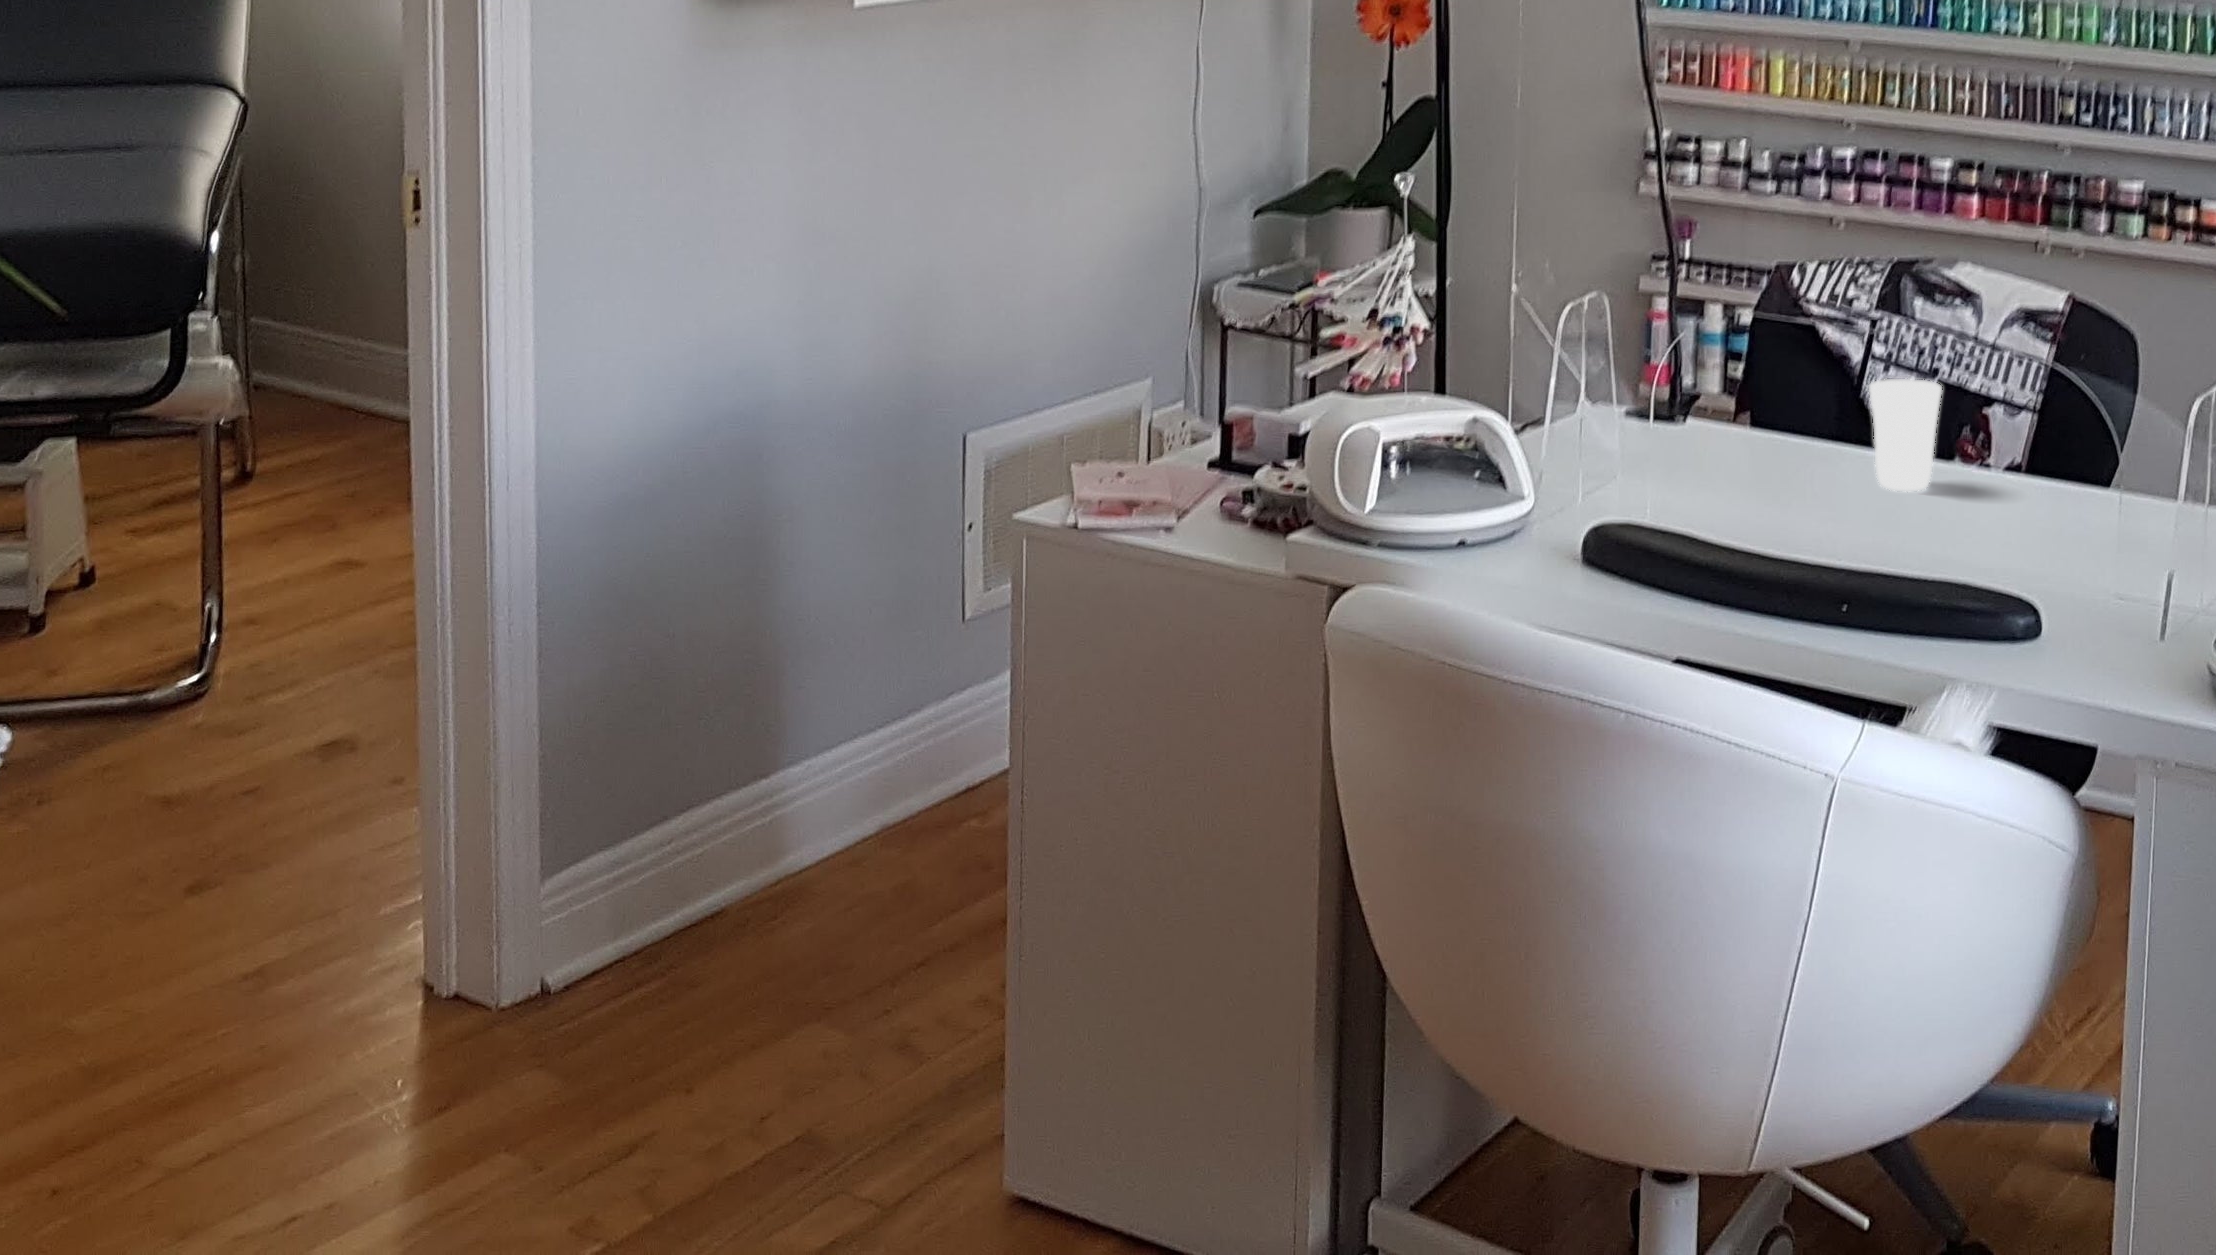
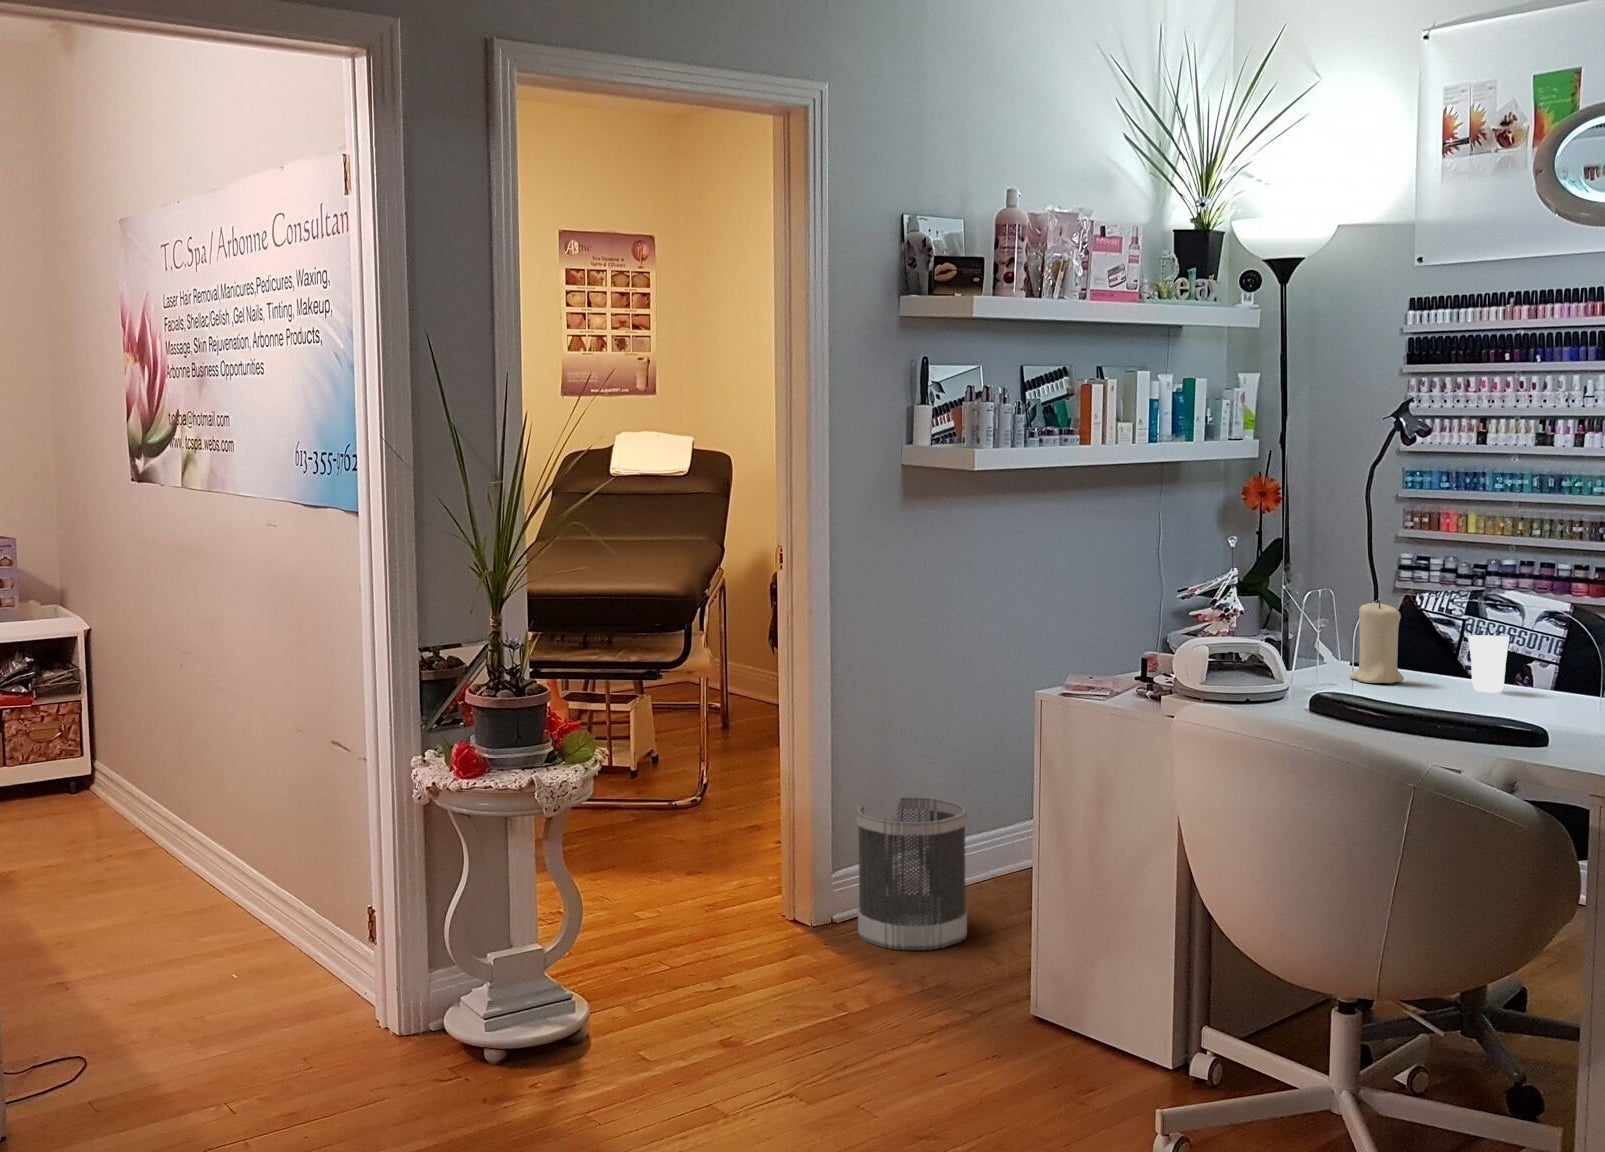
candle: none [1652,318,1753,481] -> present [1350,600,1404,683]
wastebasket: none [618,679,863,1019] -> present [857,797,967,950]

